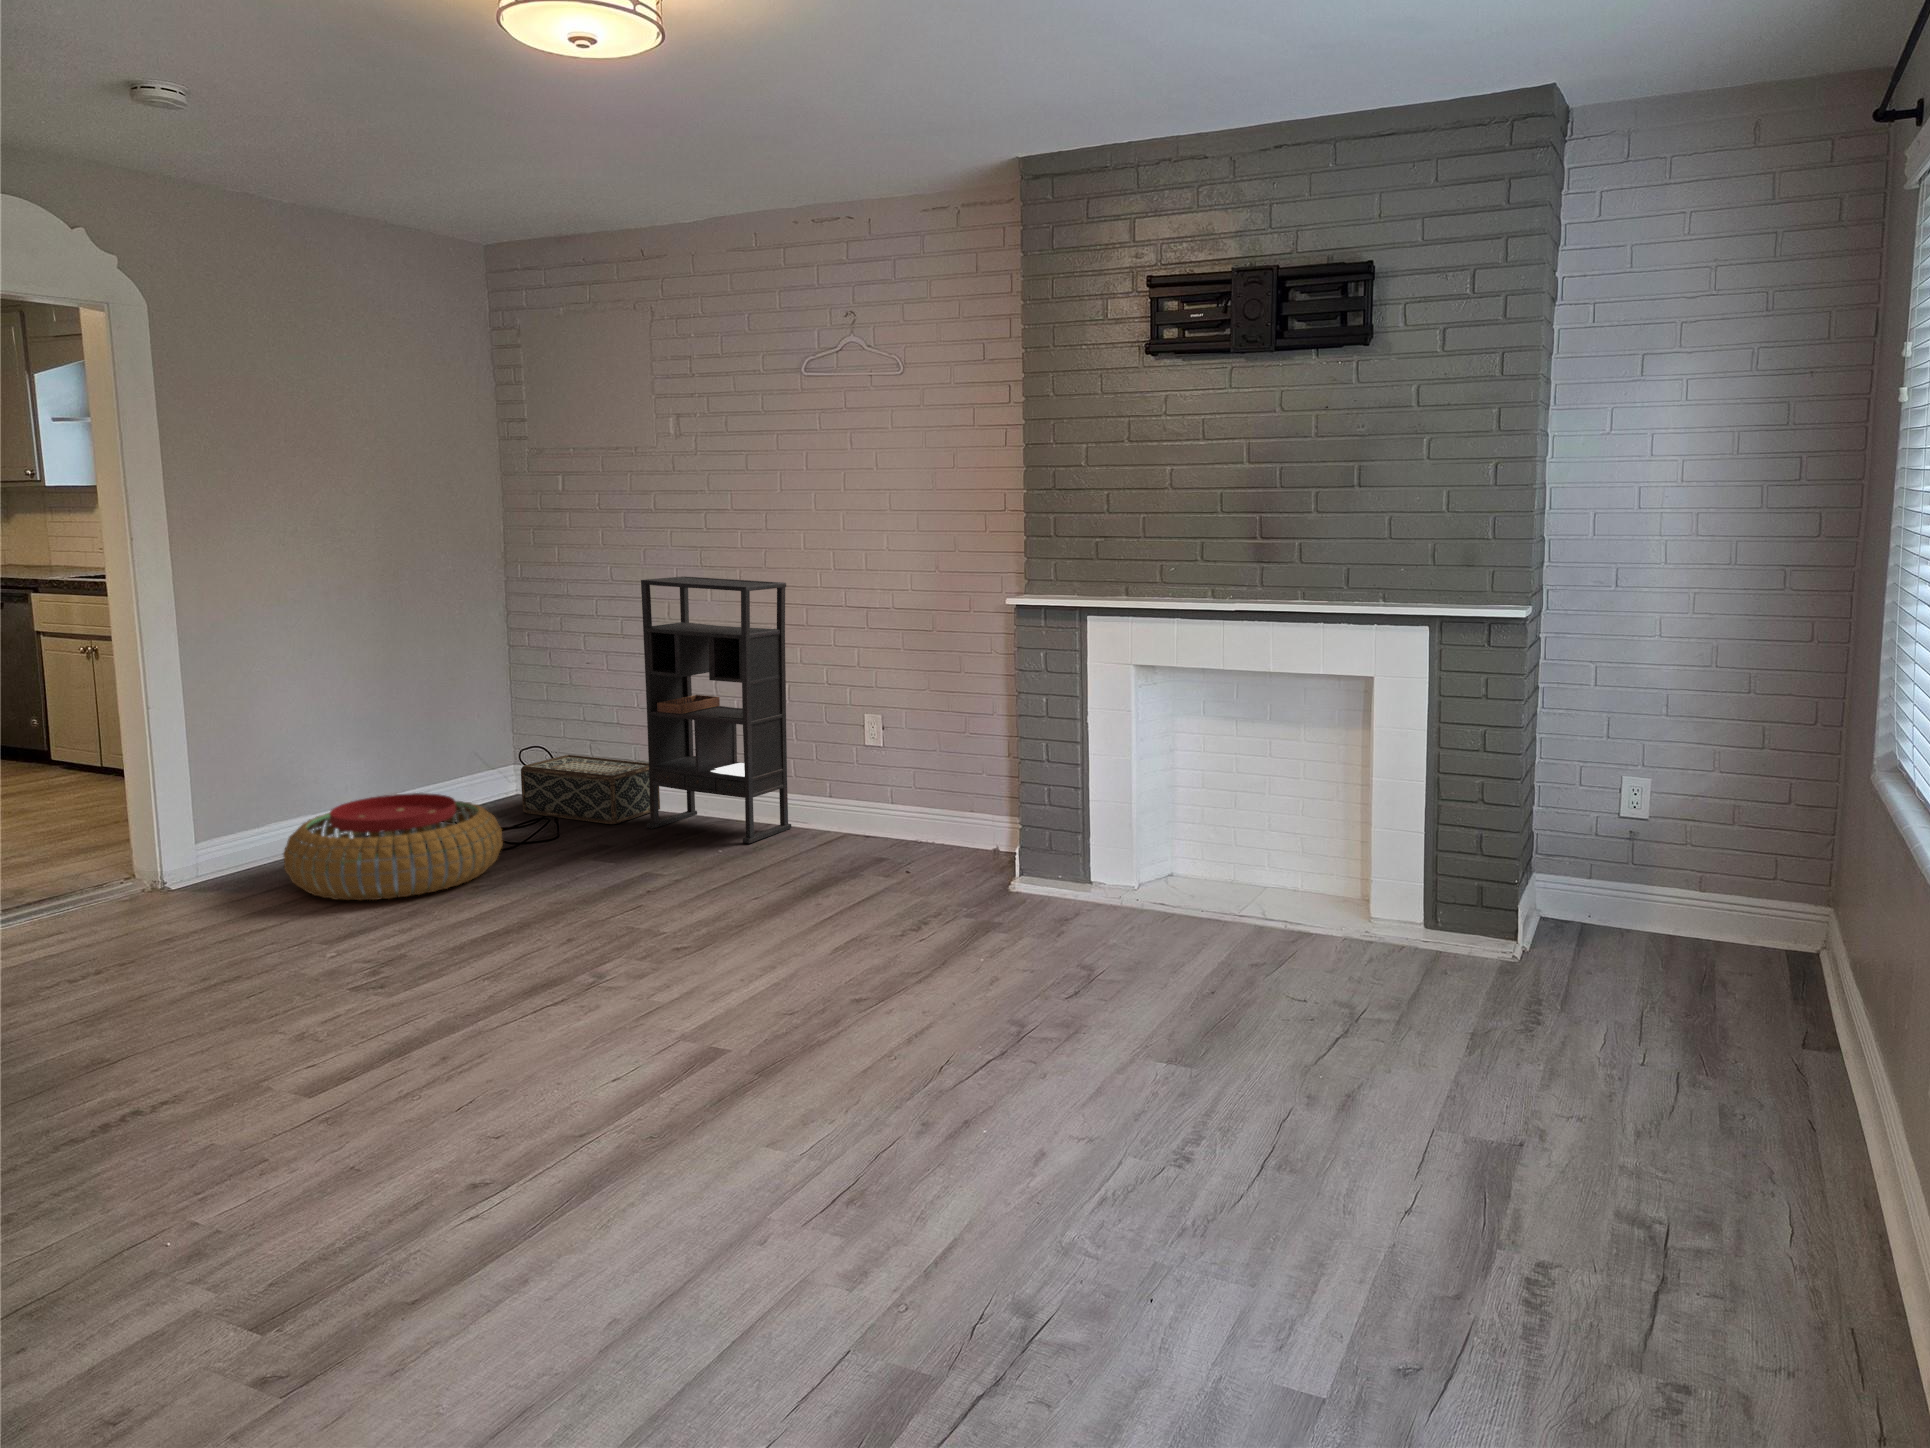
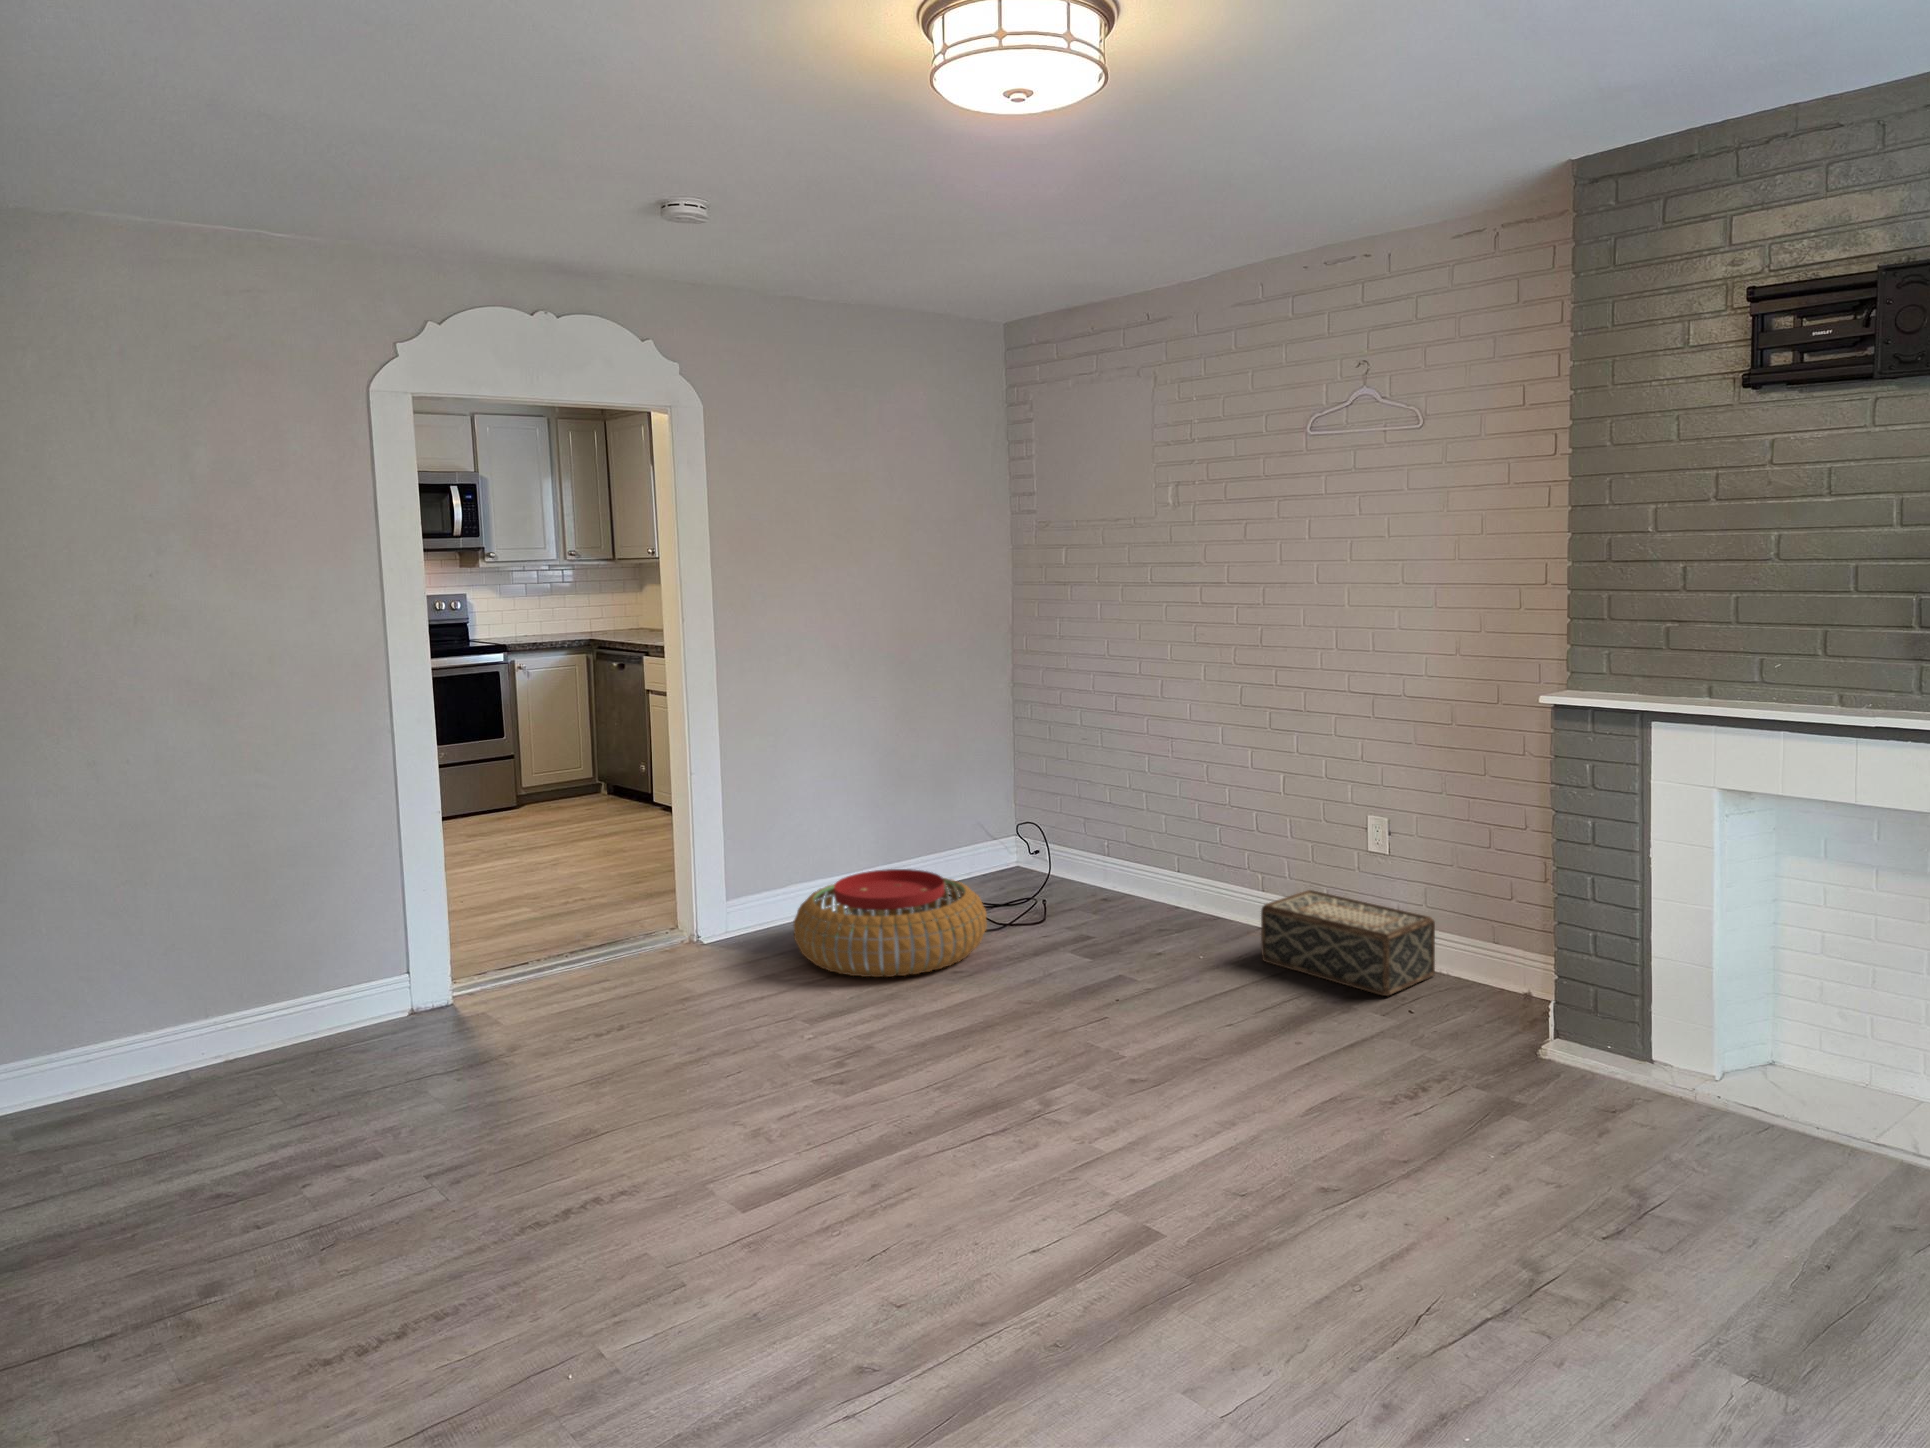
bookshelf: present [641,576,791,843] -> none [1132,658,1282,951]
woven basket: present [521,755,660,824] -> present [1261,890,1435,996]

